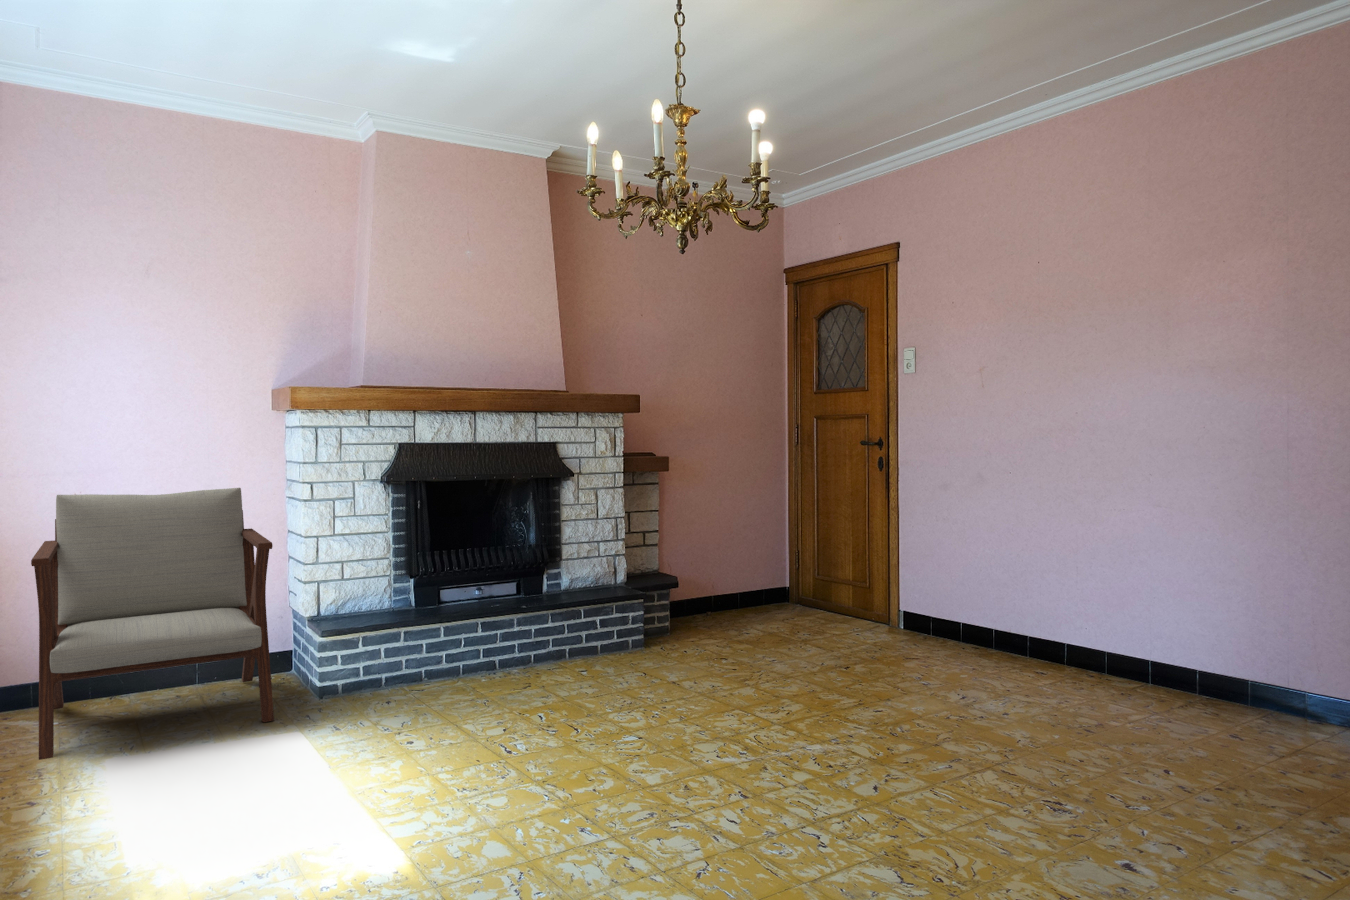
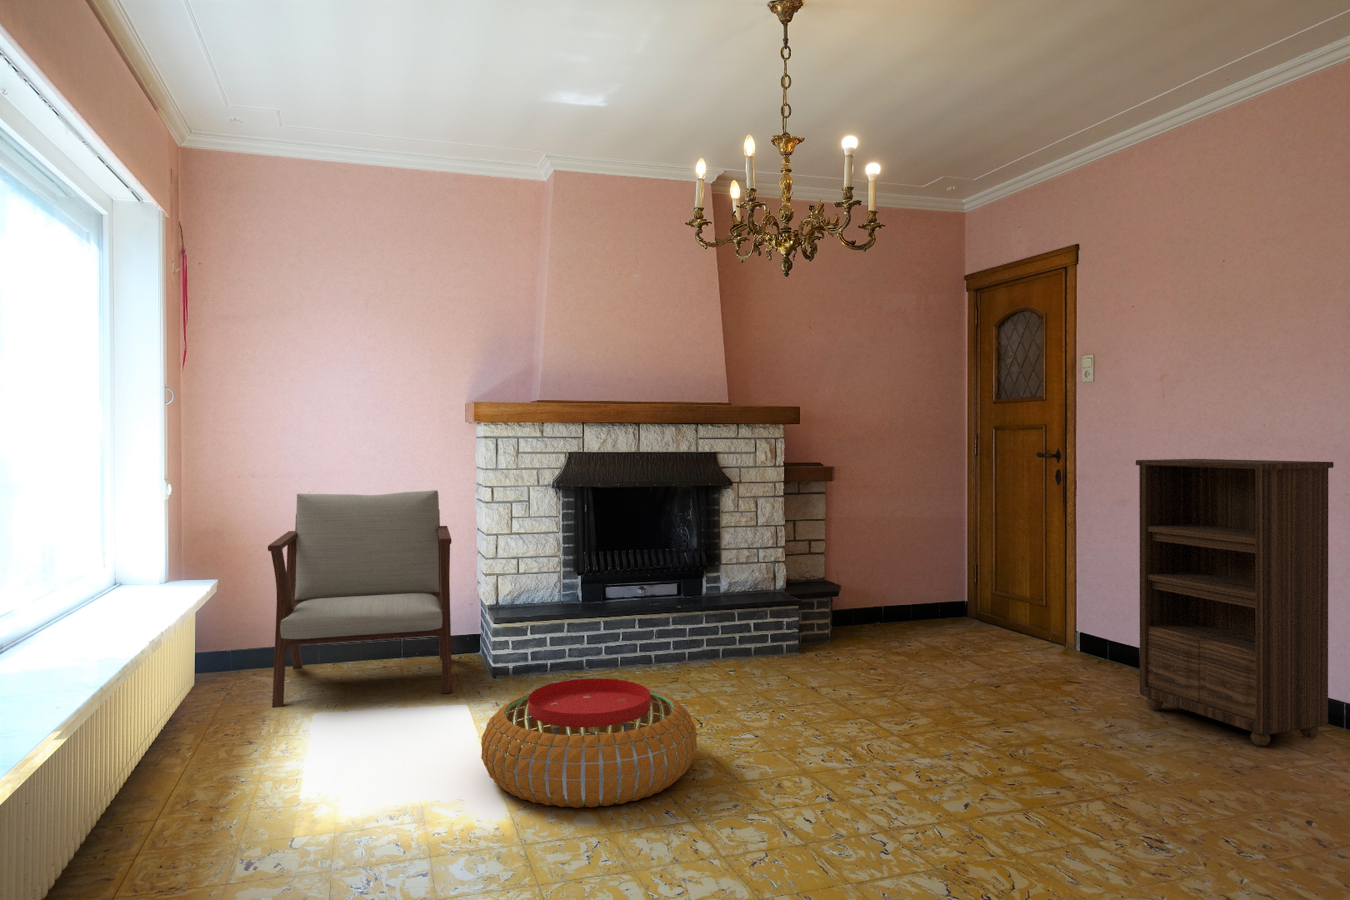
bookshelf: none [971,445,1140,702] -> present [1136,459,1334,746]
pouf: none [351,691,597,841] -> present [481,679,697,808]

